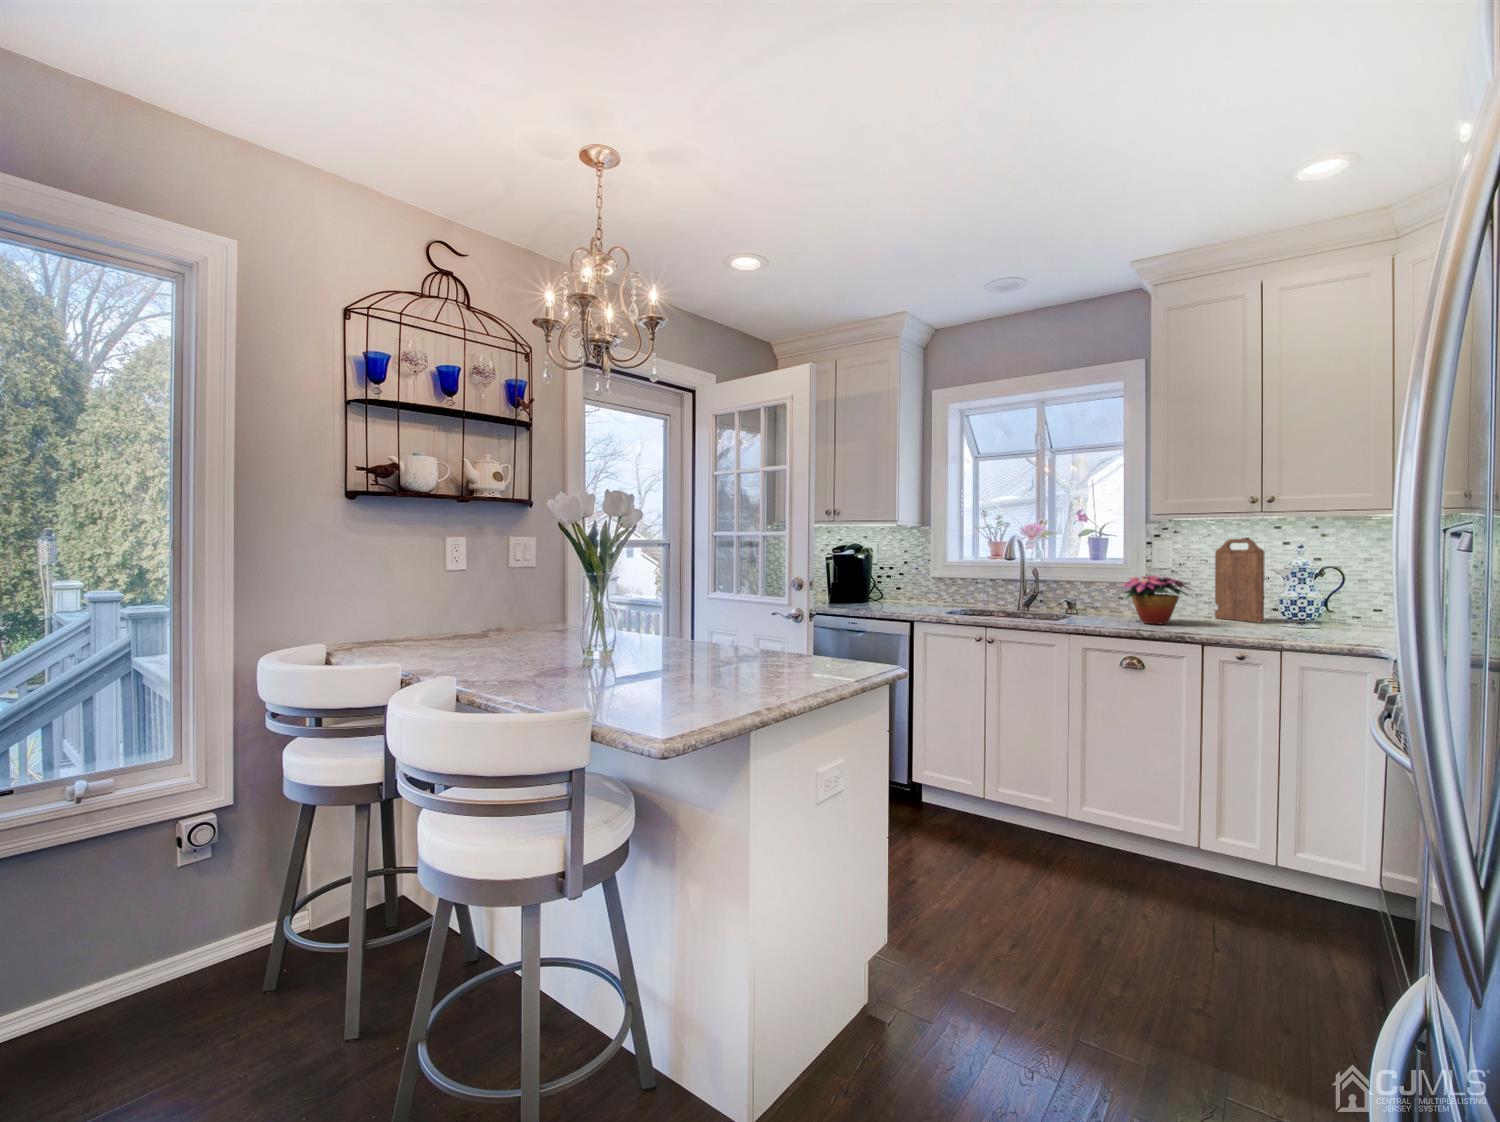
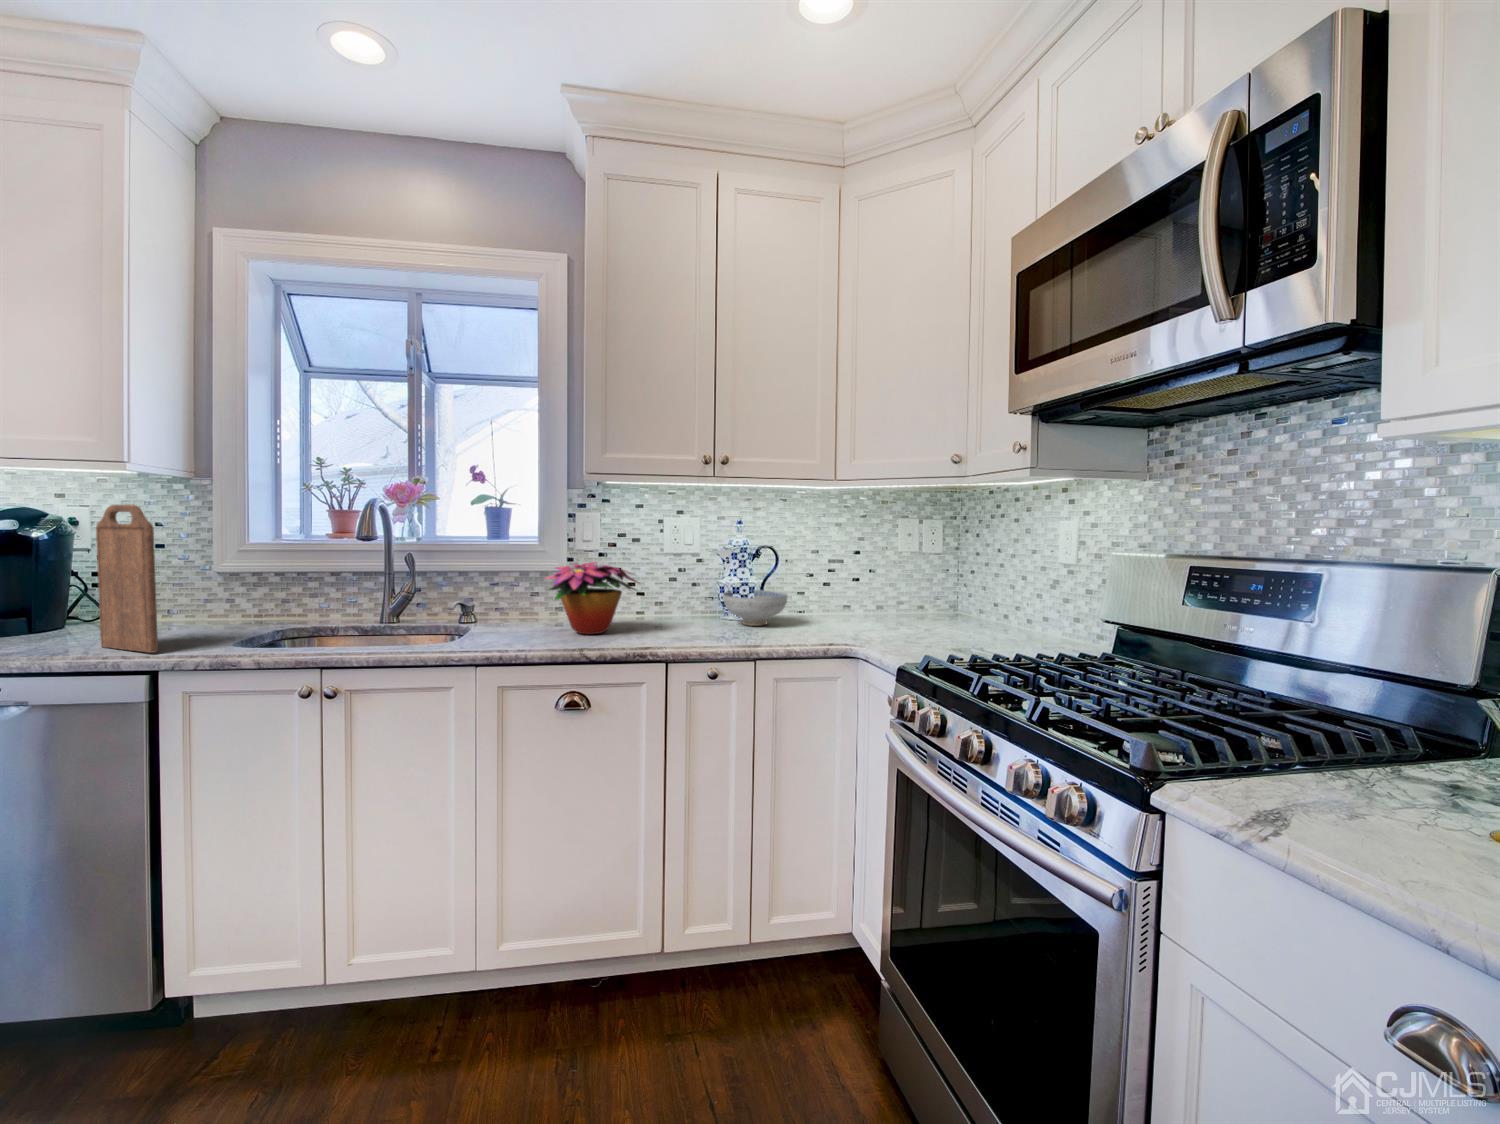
cutting board: present [1215,539,1265,623] -> present [96,504,158,653]
ceramic bowl: none [1274,602,1342,631] -> present [723,590,787,626]

